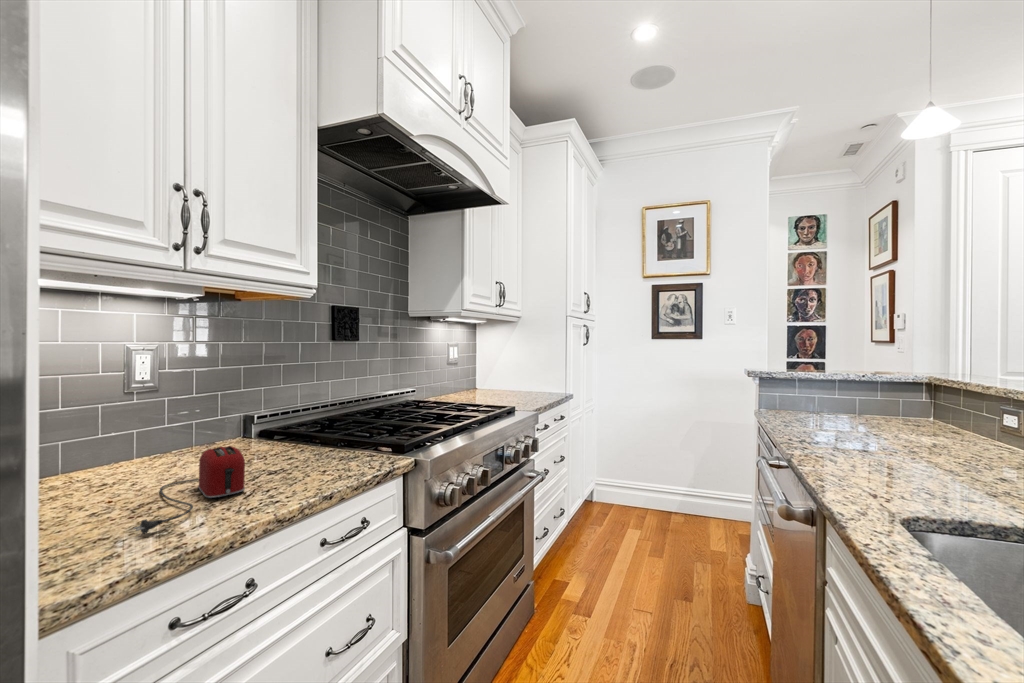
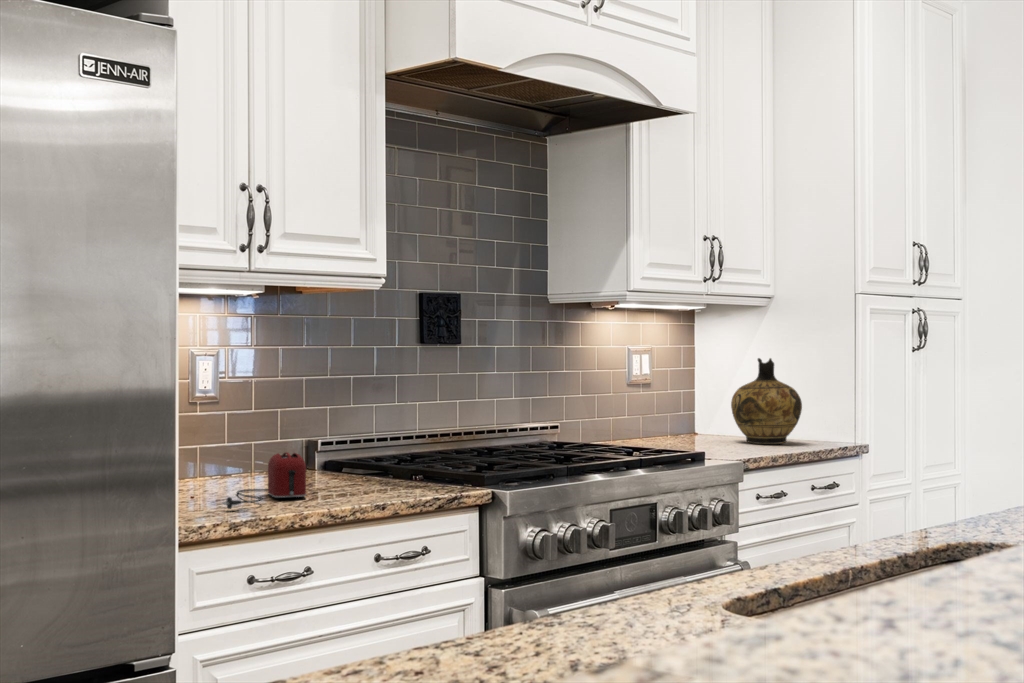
ceramic jug: none [501,351,536,396] -> present [731,358,802,444]

